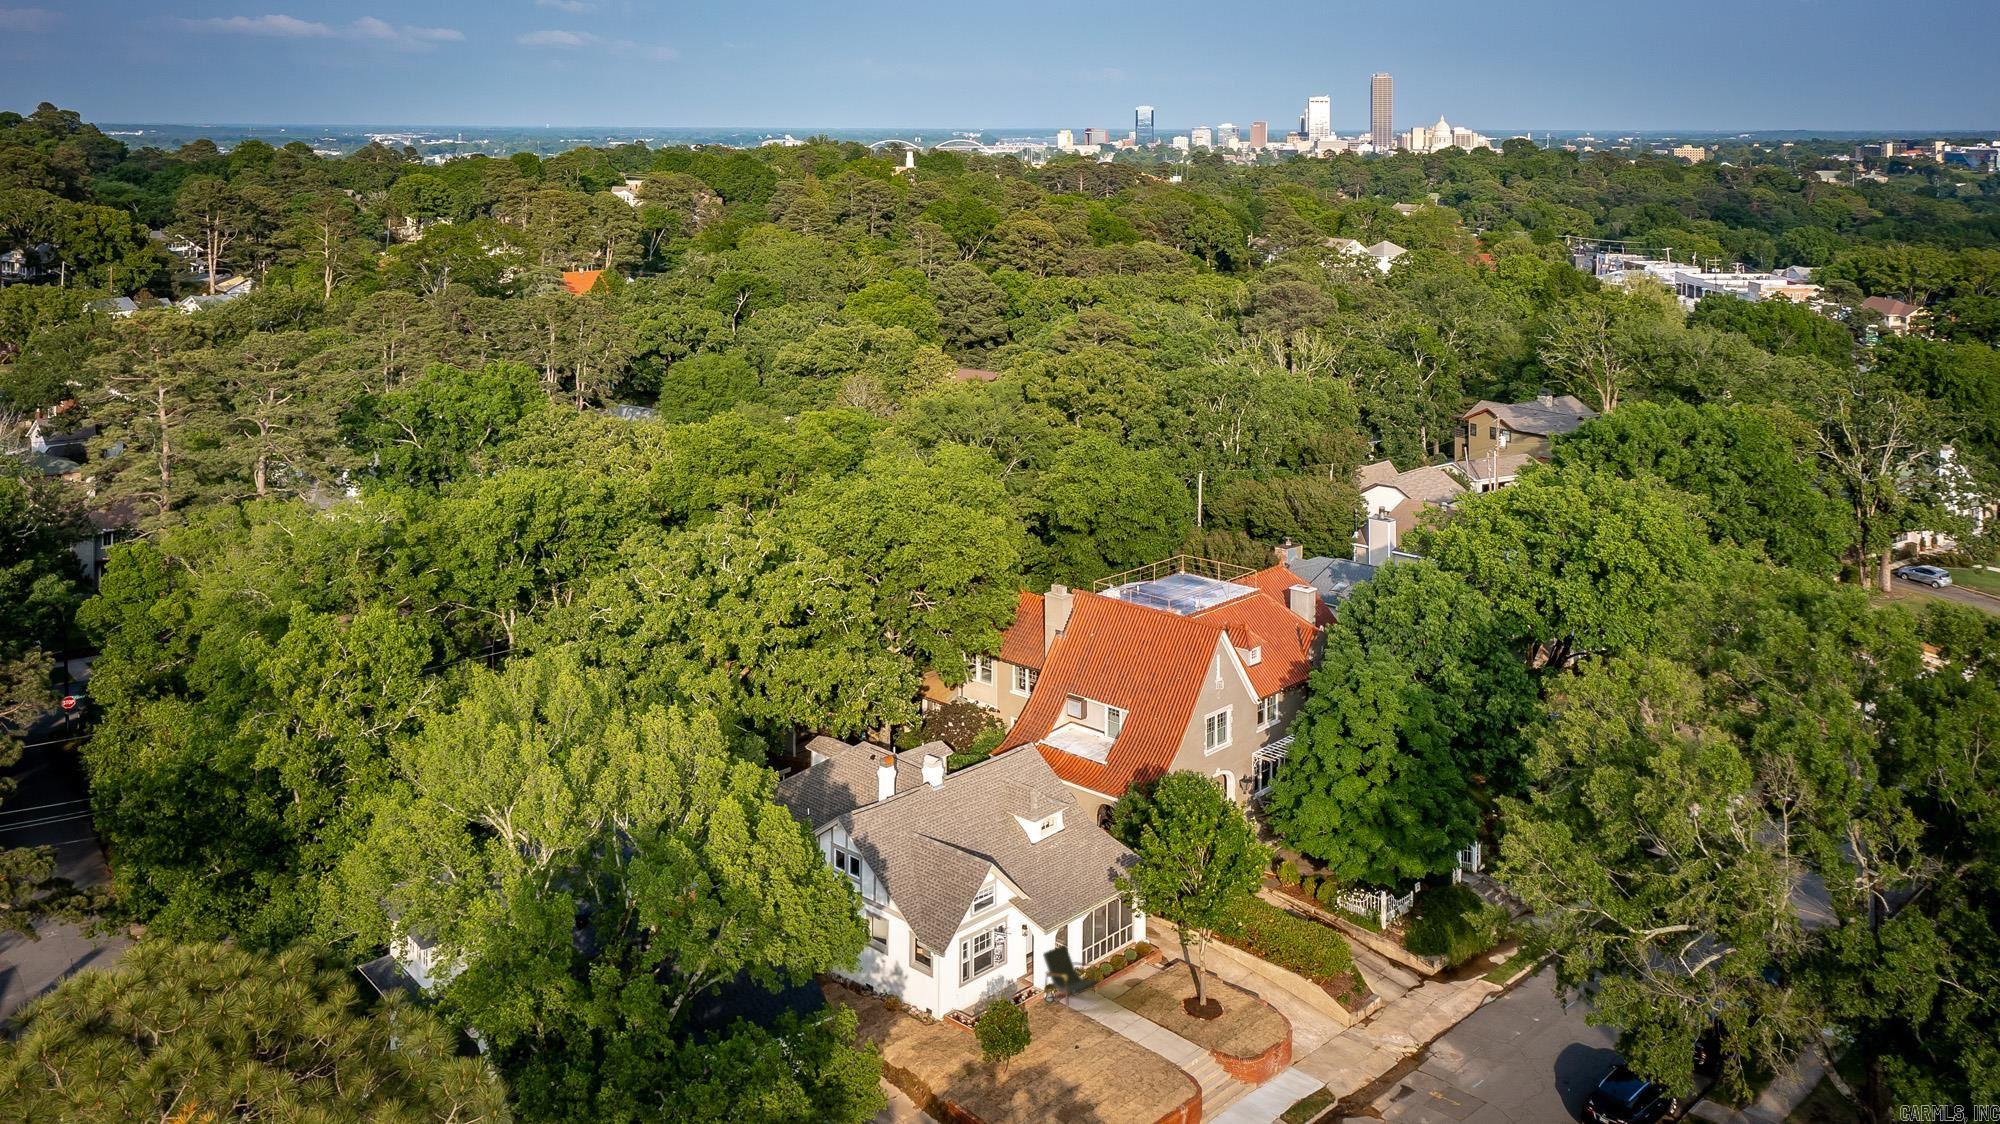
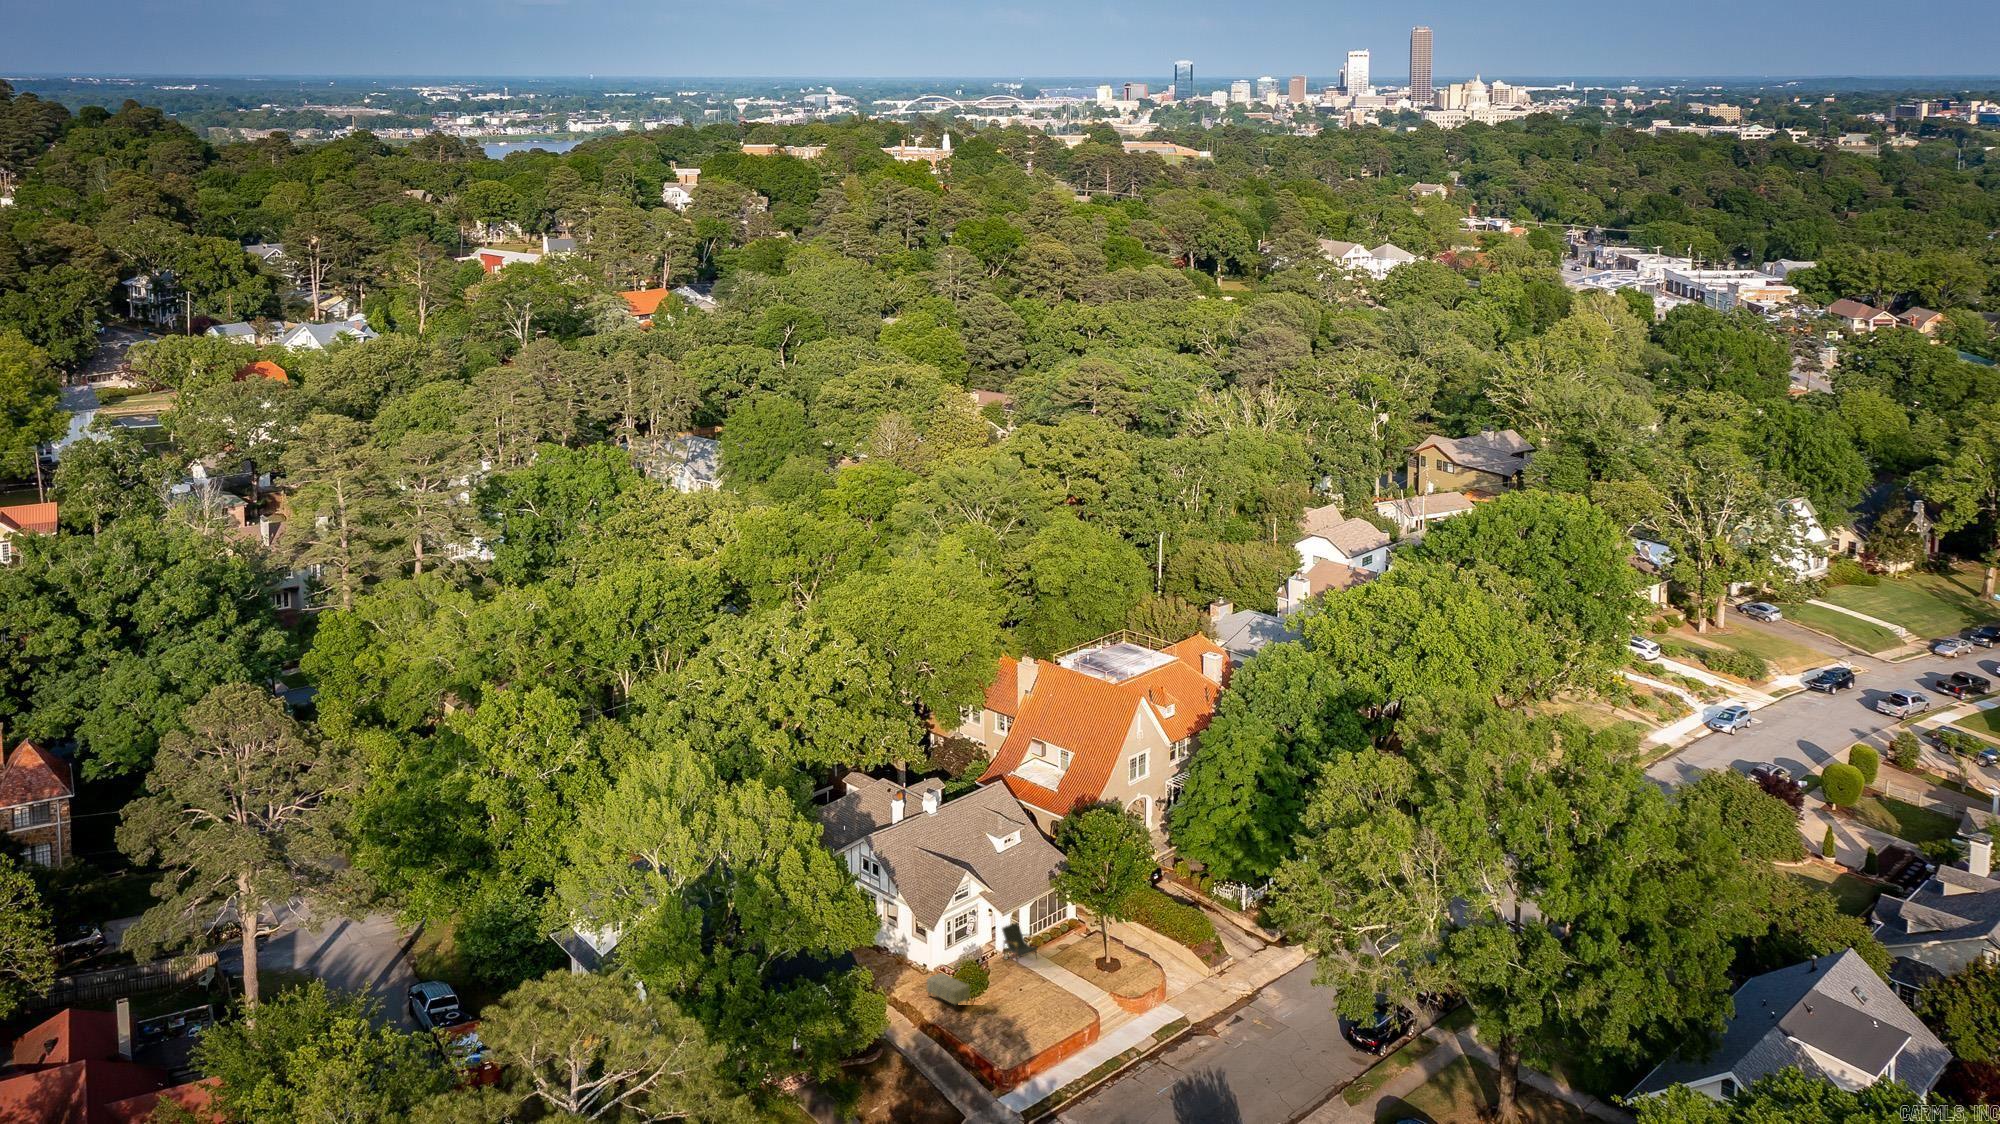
bench: none [935,1021,1001,1079] -> present [927,973,970,1009]

